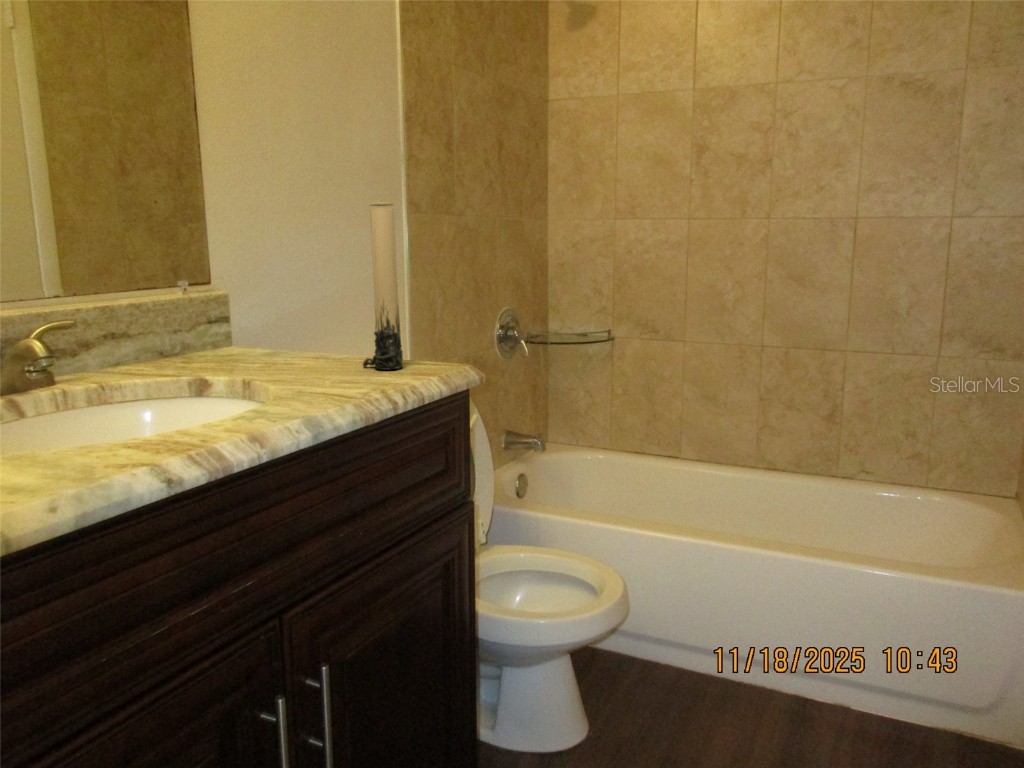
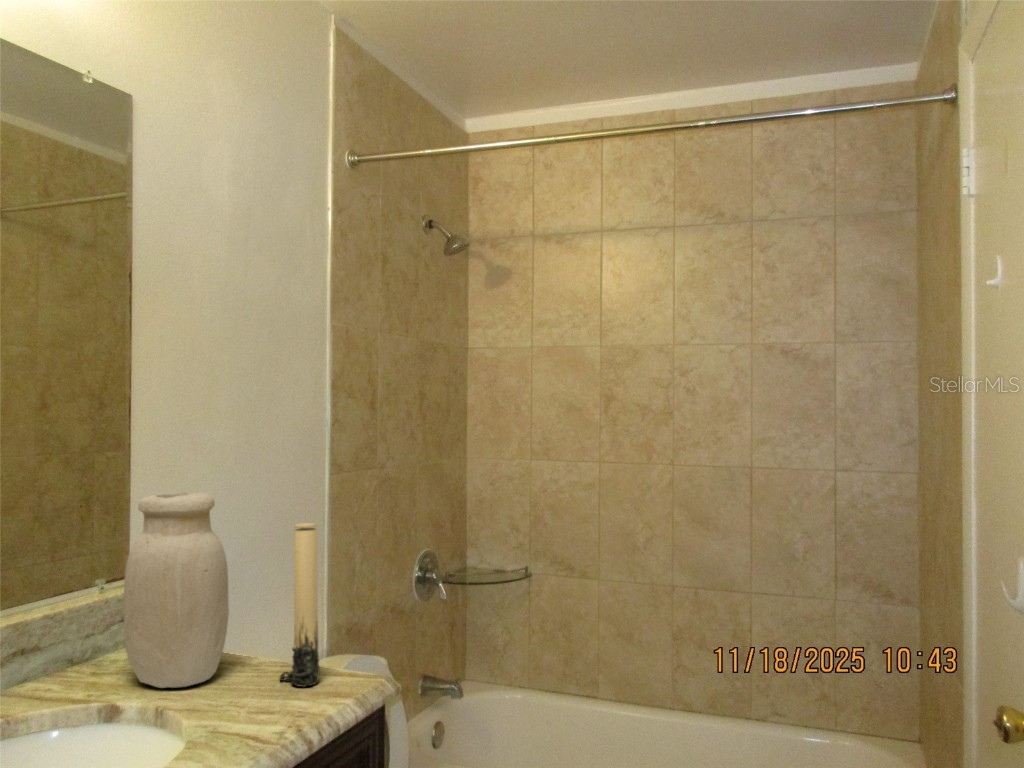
jar: none [202,173,309,369] -> present [123,492,229,688]

